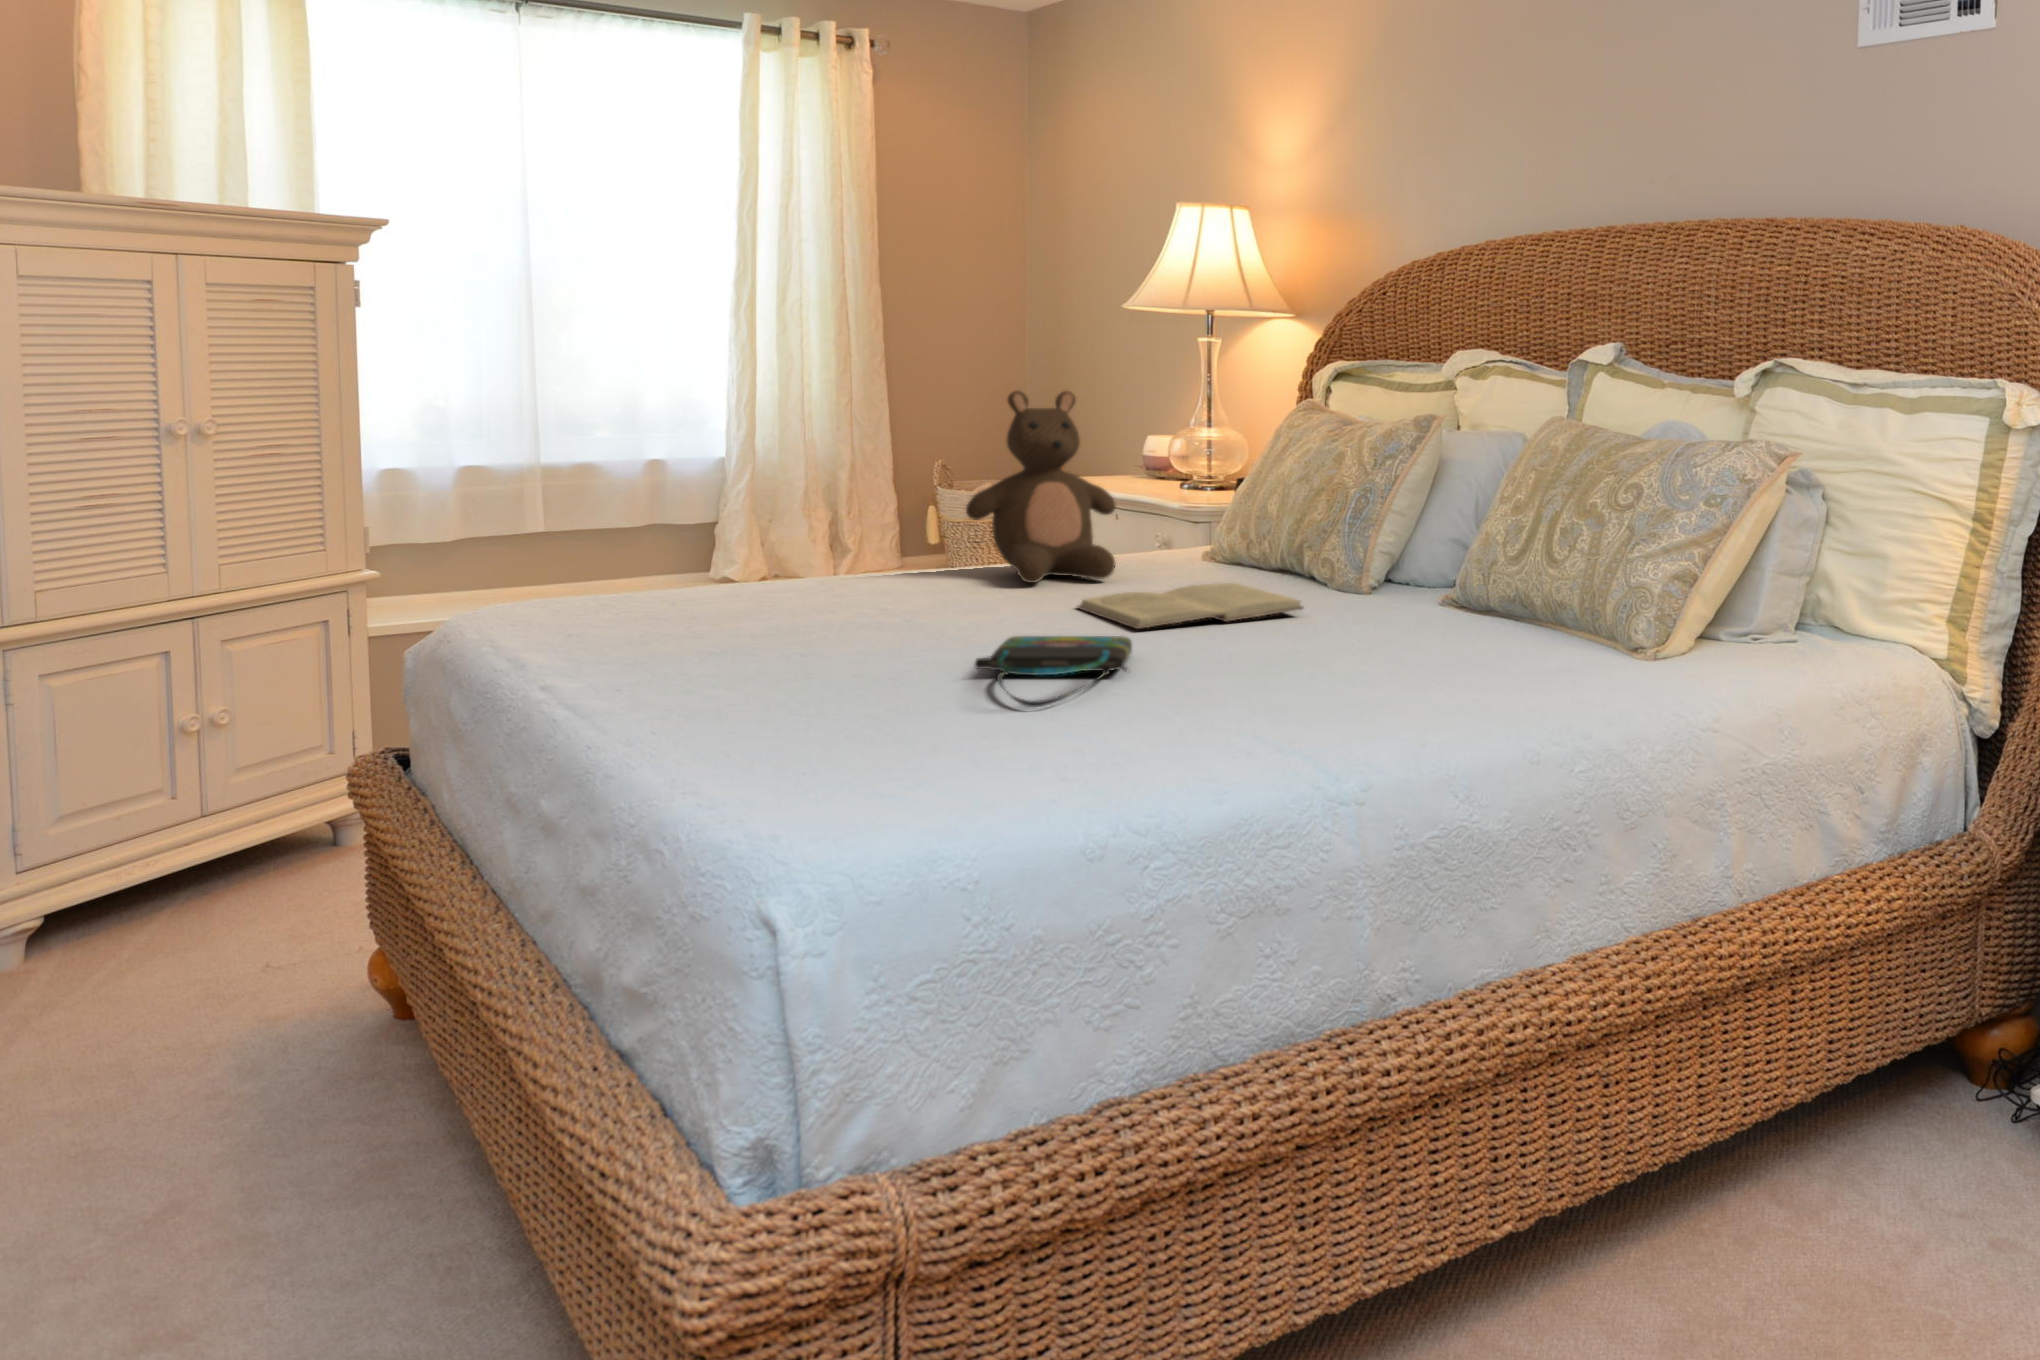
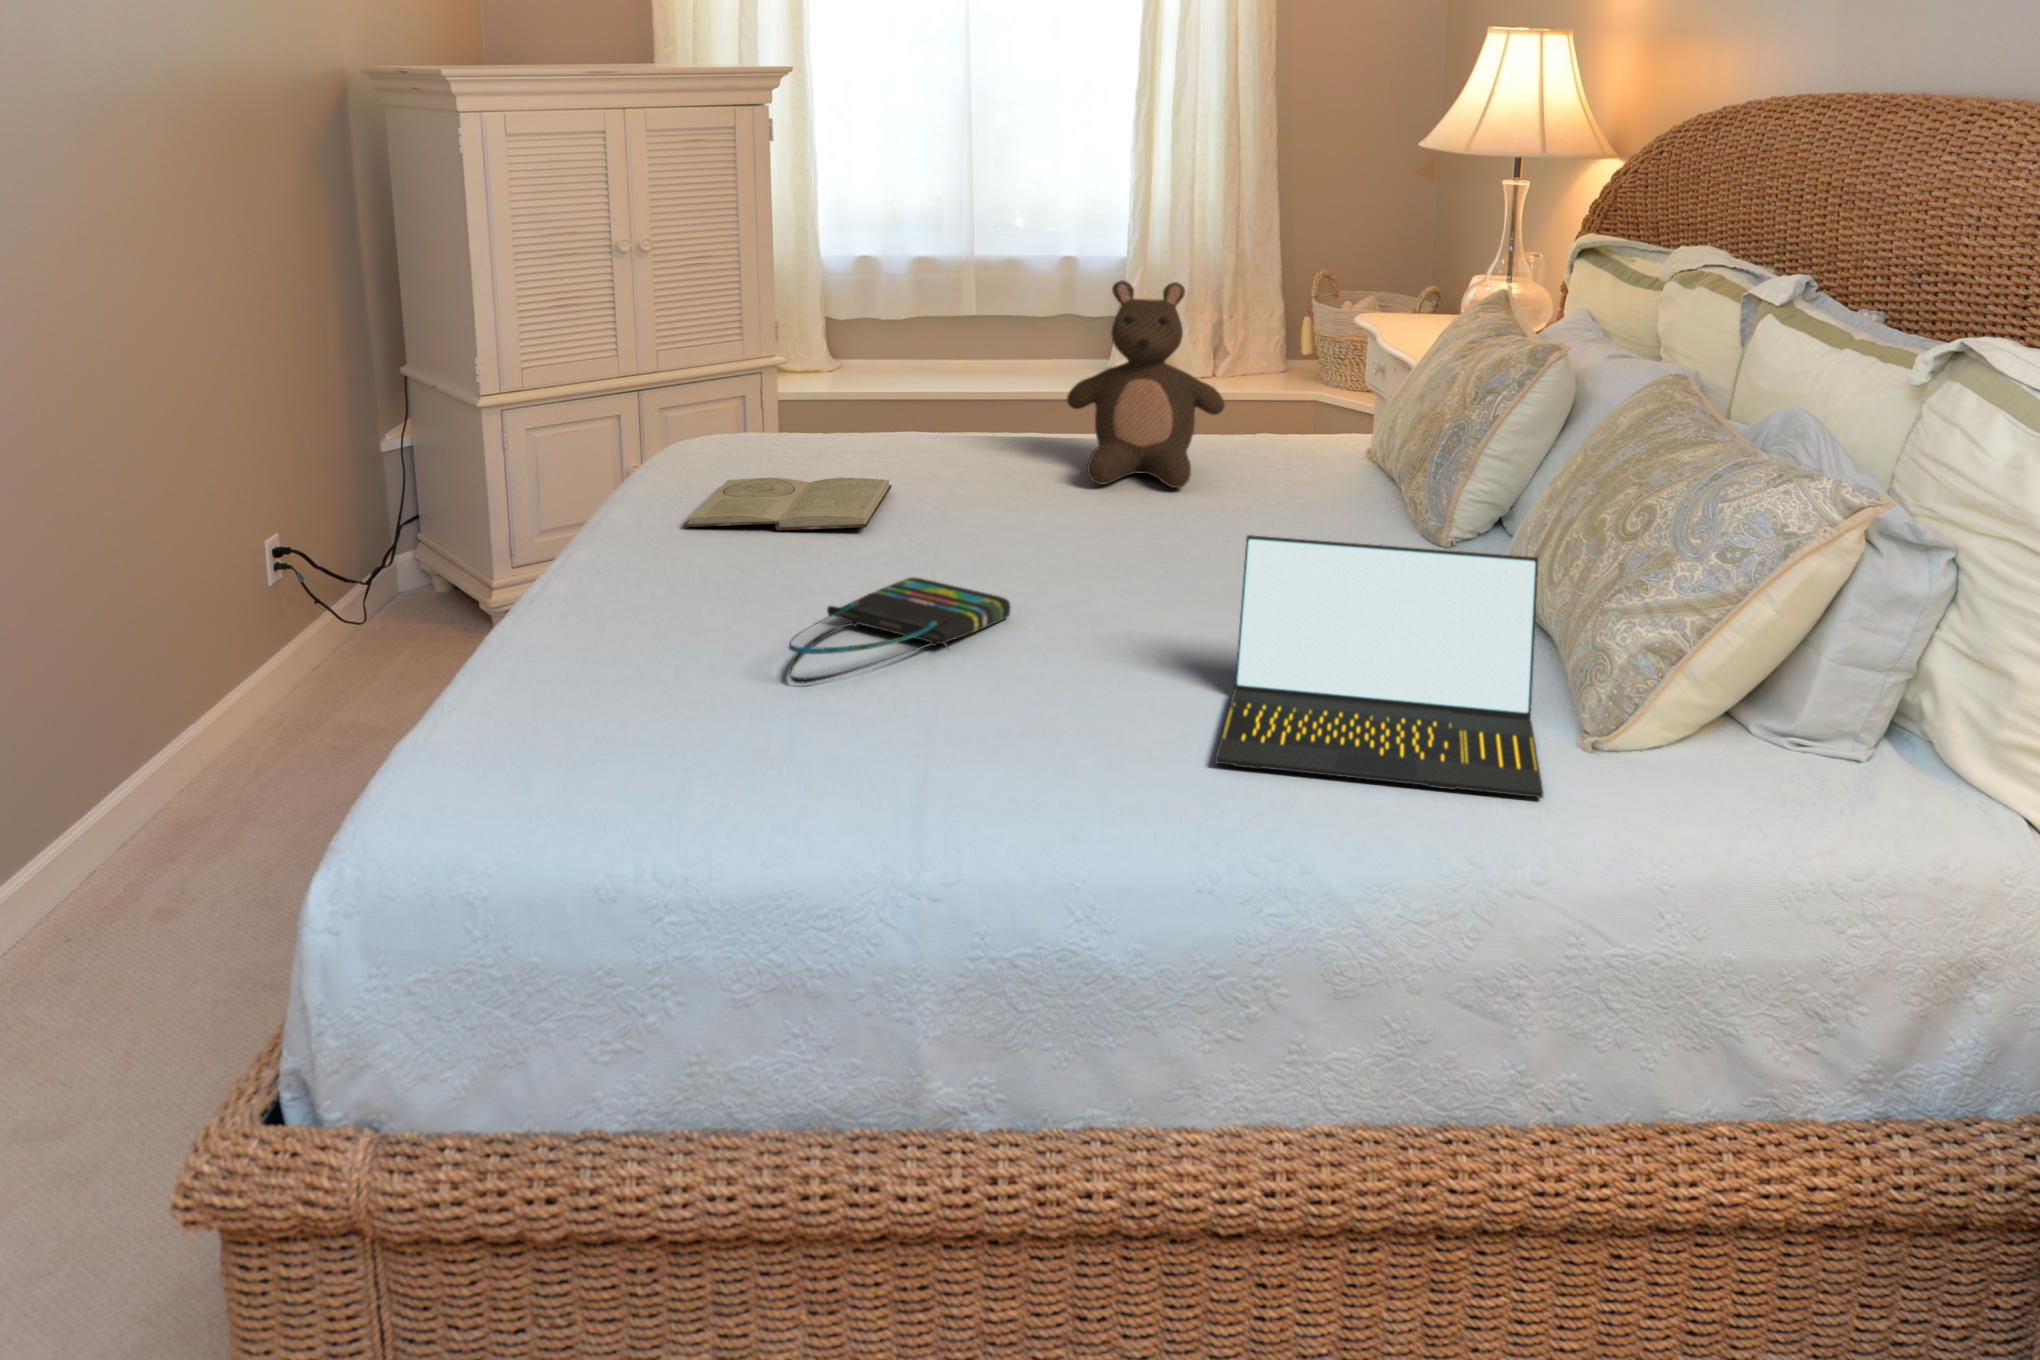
laptop: none [1375,525,1680,691] -> present [1215,535,1544,798]
book: present [1078,583,1303,629] -> present [683,478,892,530]

